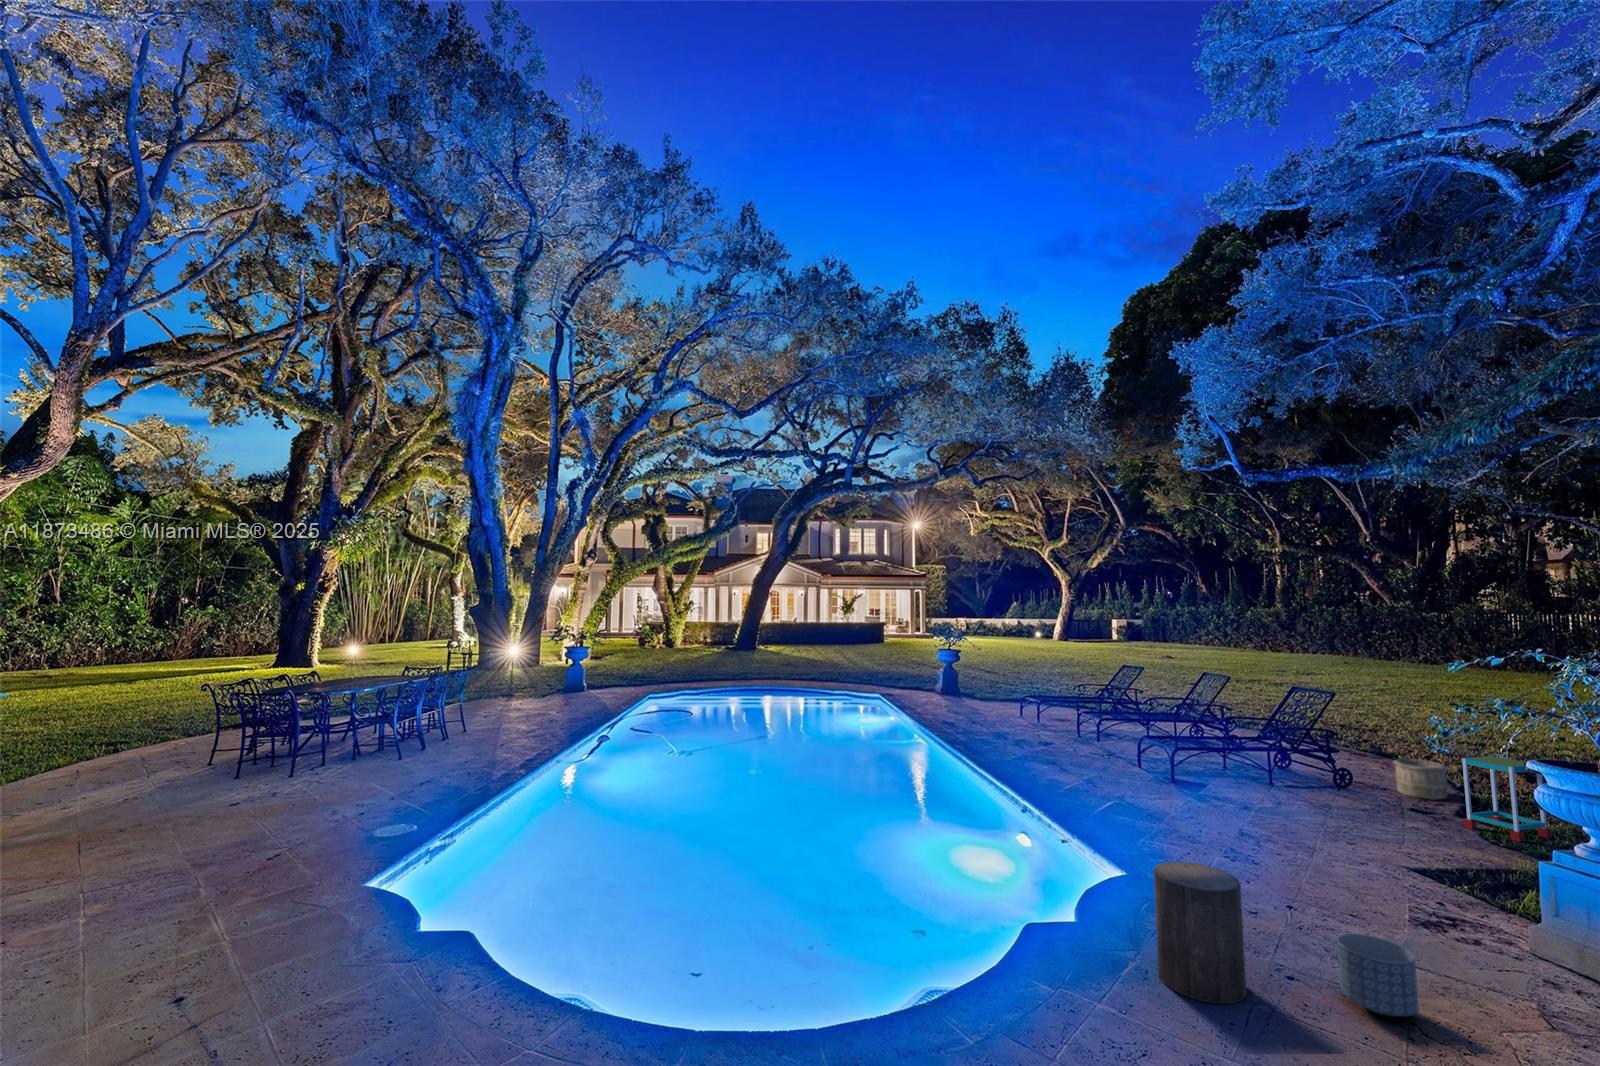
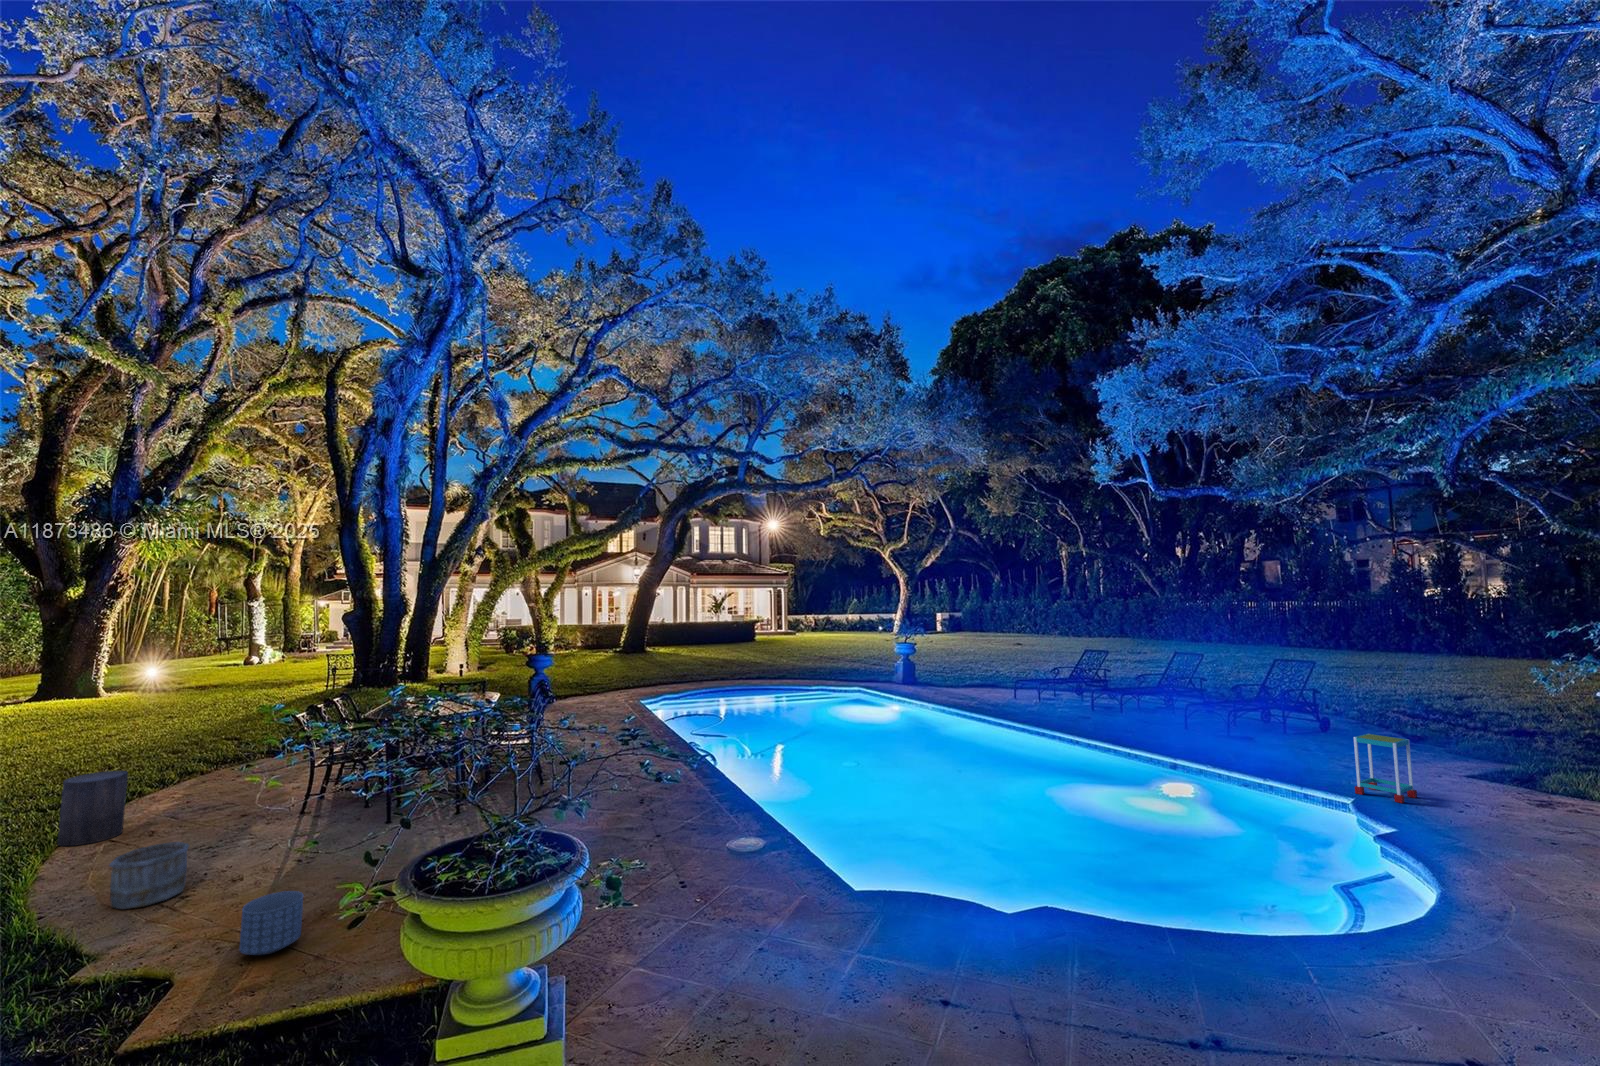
wooden bucket: present [1394,759,1447,799] -> present [109,842,189,909]
stool: present [1154,862,1246,1004] -> present [57,771,128,846]
planter: present [1337,934,1419,1017] -> present [239,891,303,955]

